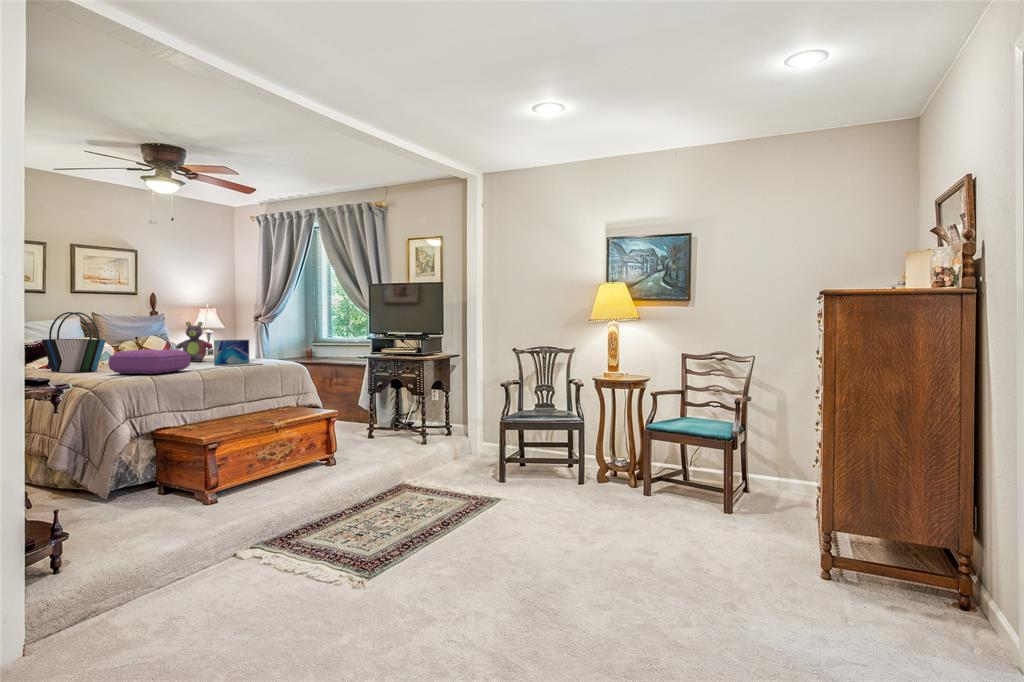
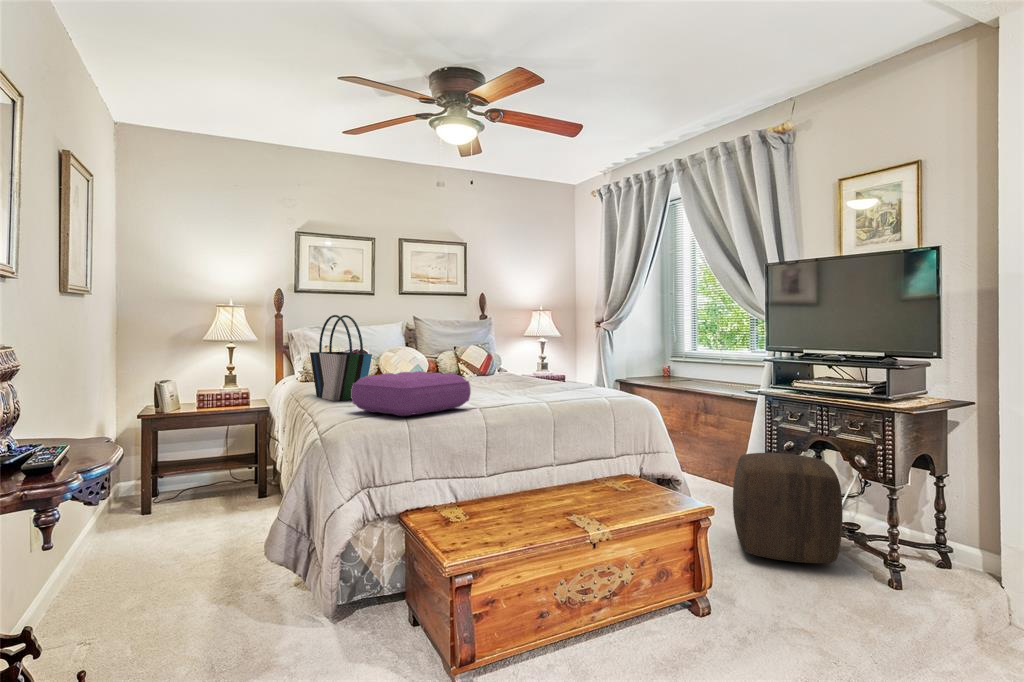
stuffed bear: present [176,322,213,362] -> none [488,328,532,384]
laptop: present [214,340,262,366] -> none [522,355,595,399]
ottoman: none [351,391,403,445] -> present [733,453,843,563]

